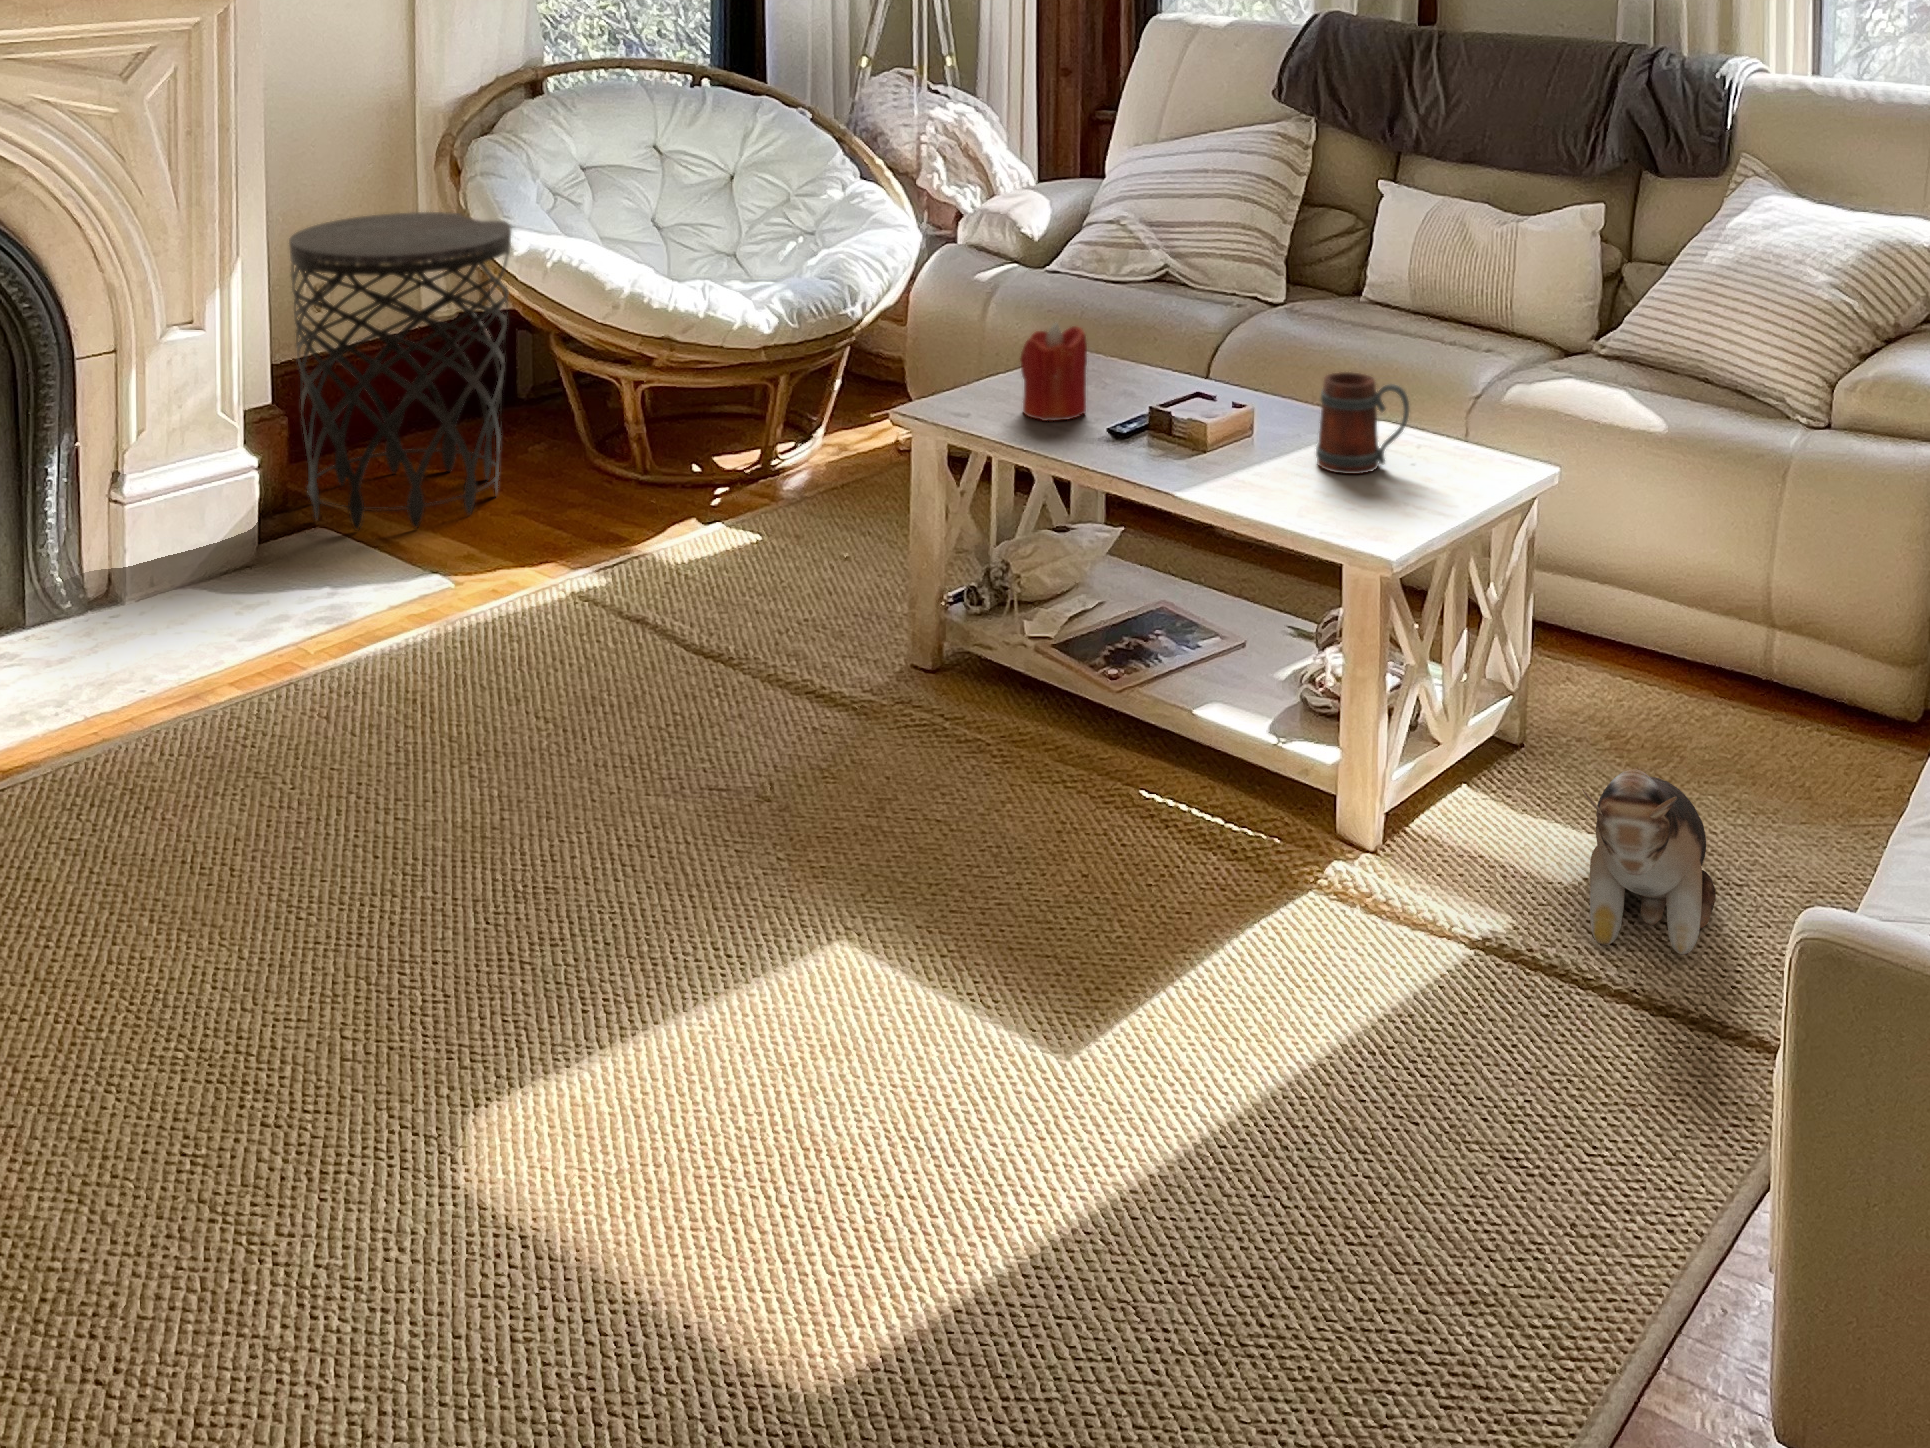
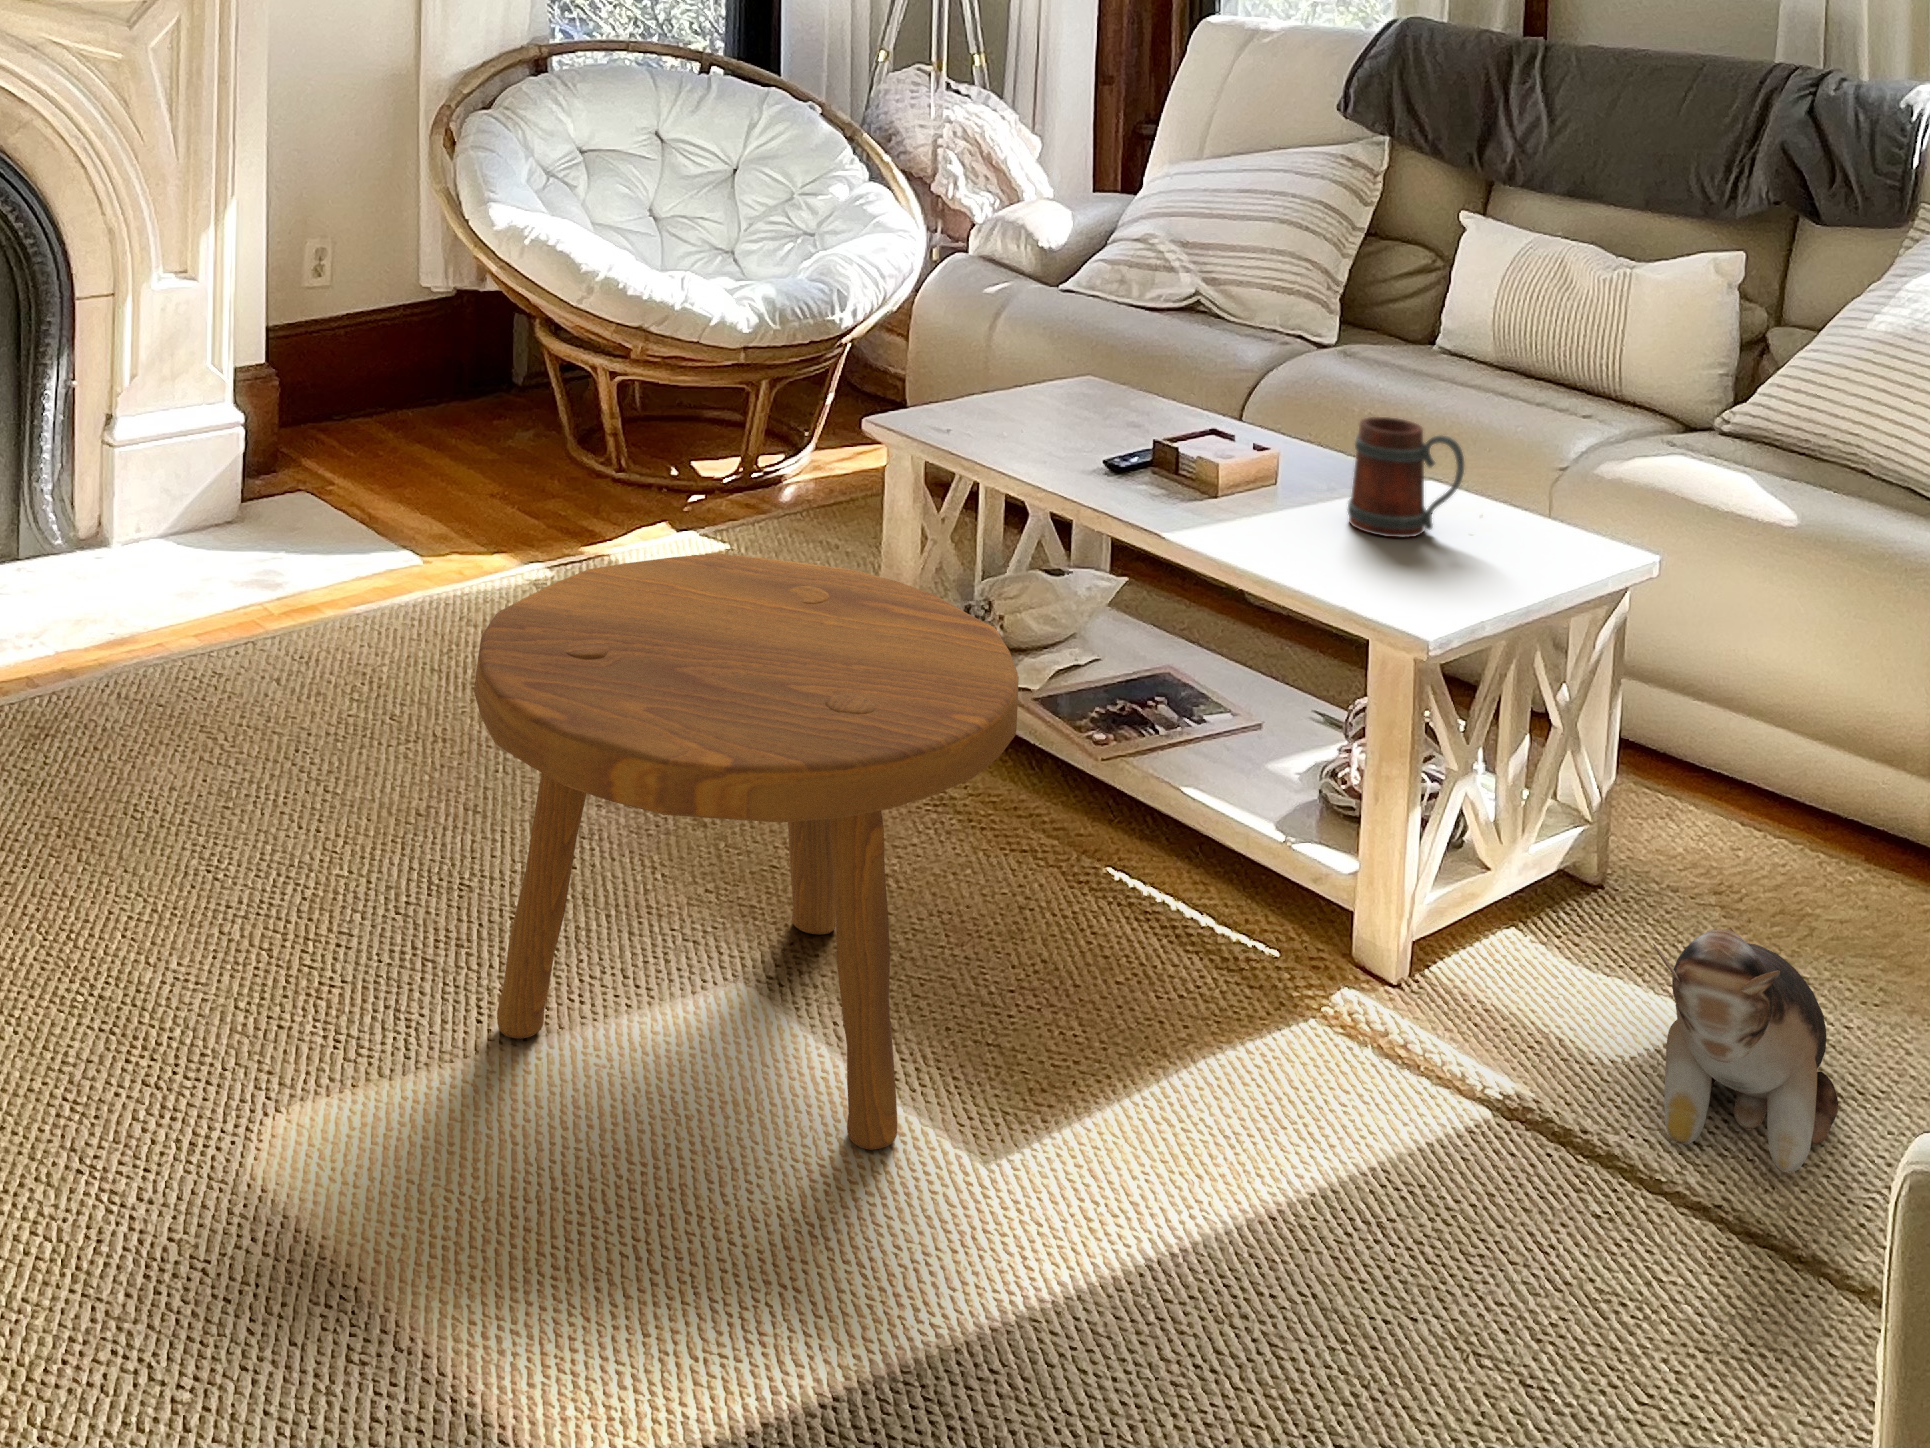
side table: present [289,212,511,531] -> none [287,182,503,505]
candle: present [1020,323,1087,421] -> none [1011,335,1087,446]
footstool: none [572,552,1068,1065] -> present [474,554,1019,1150]

